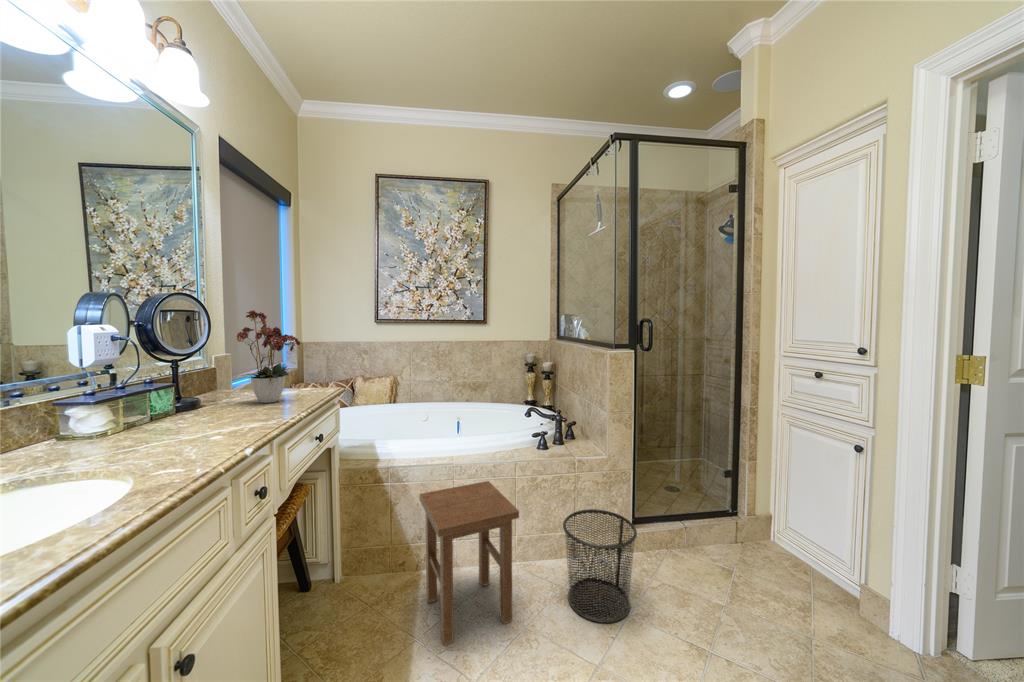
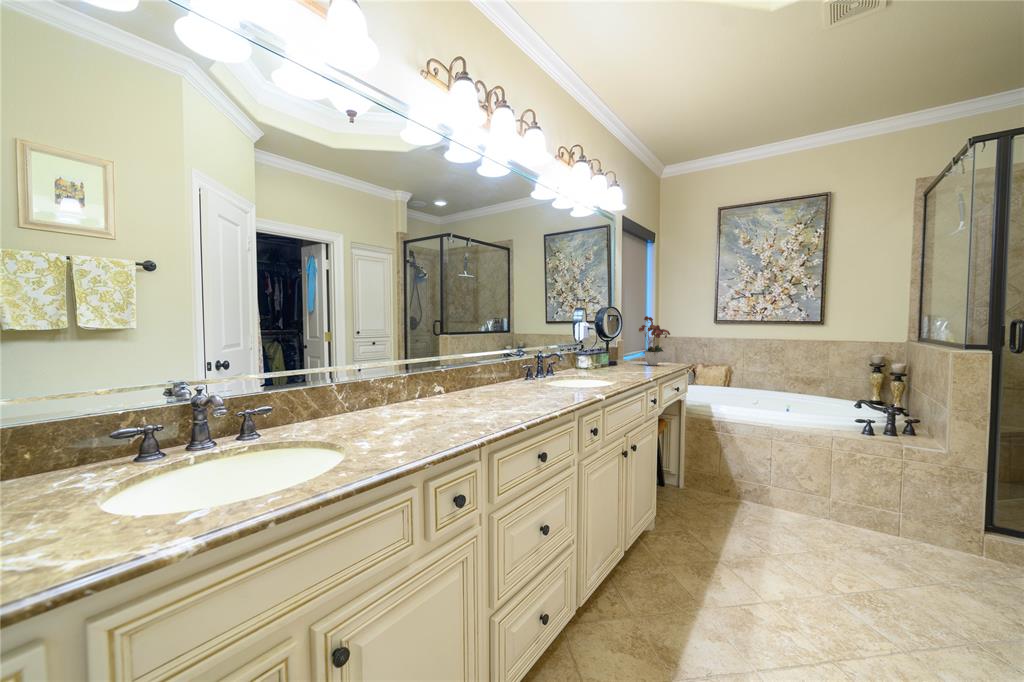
stool: present [419,481,519,646] -> none [741,438,821,541]
waste bin: present [563,509,637,623] -> none [870,485,959,578]

